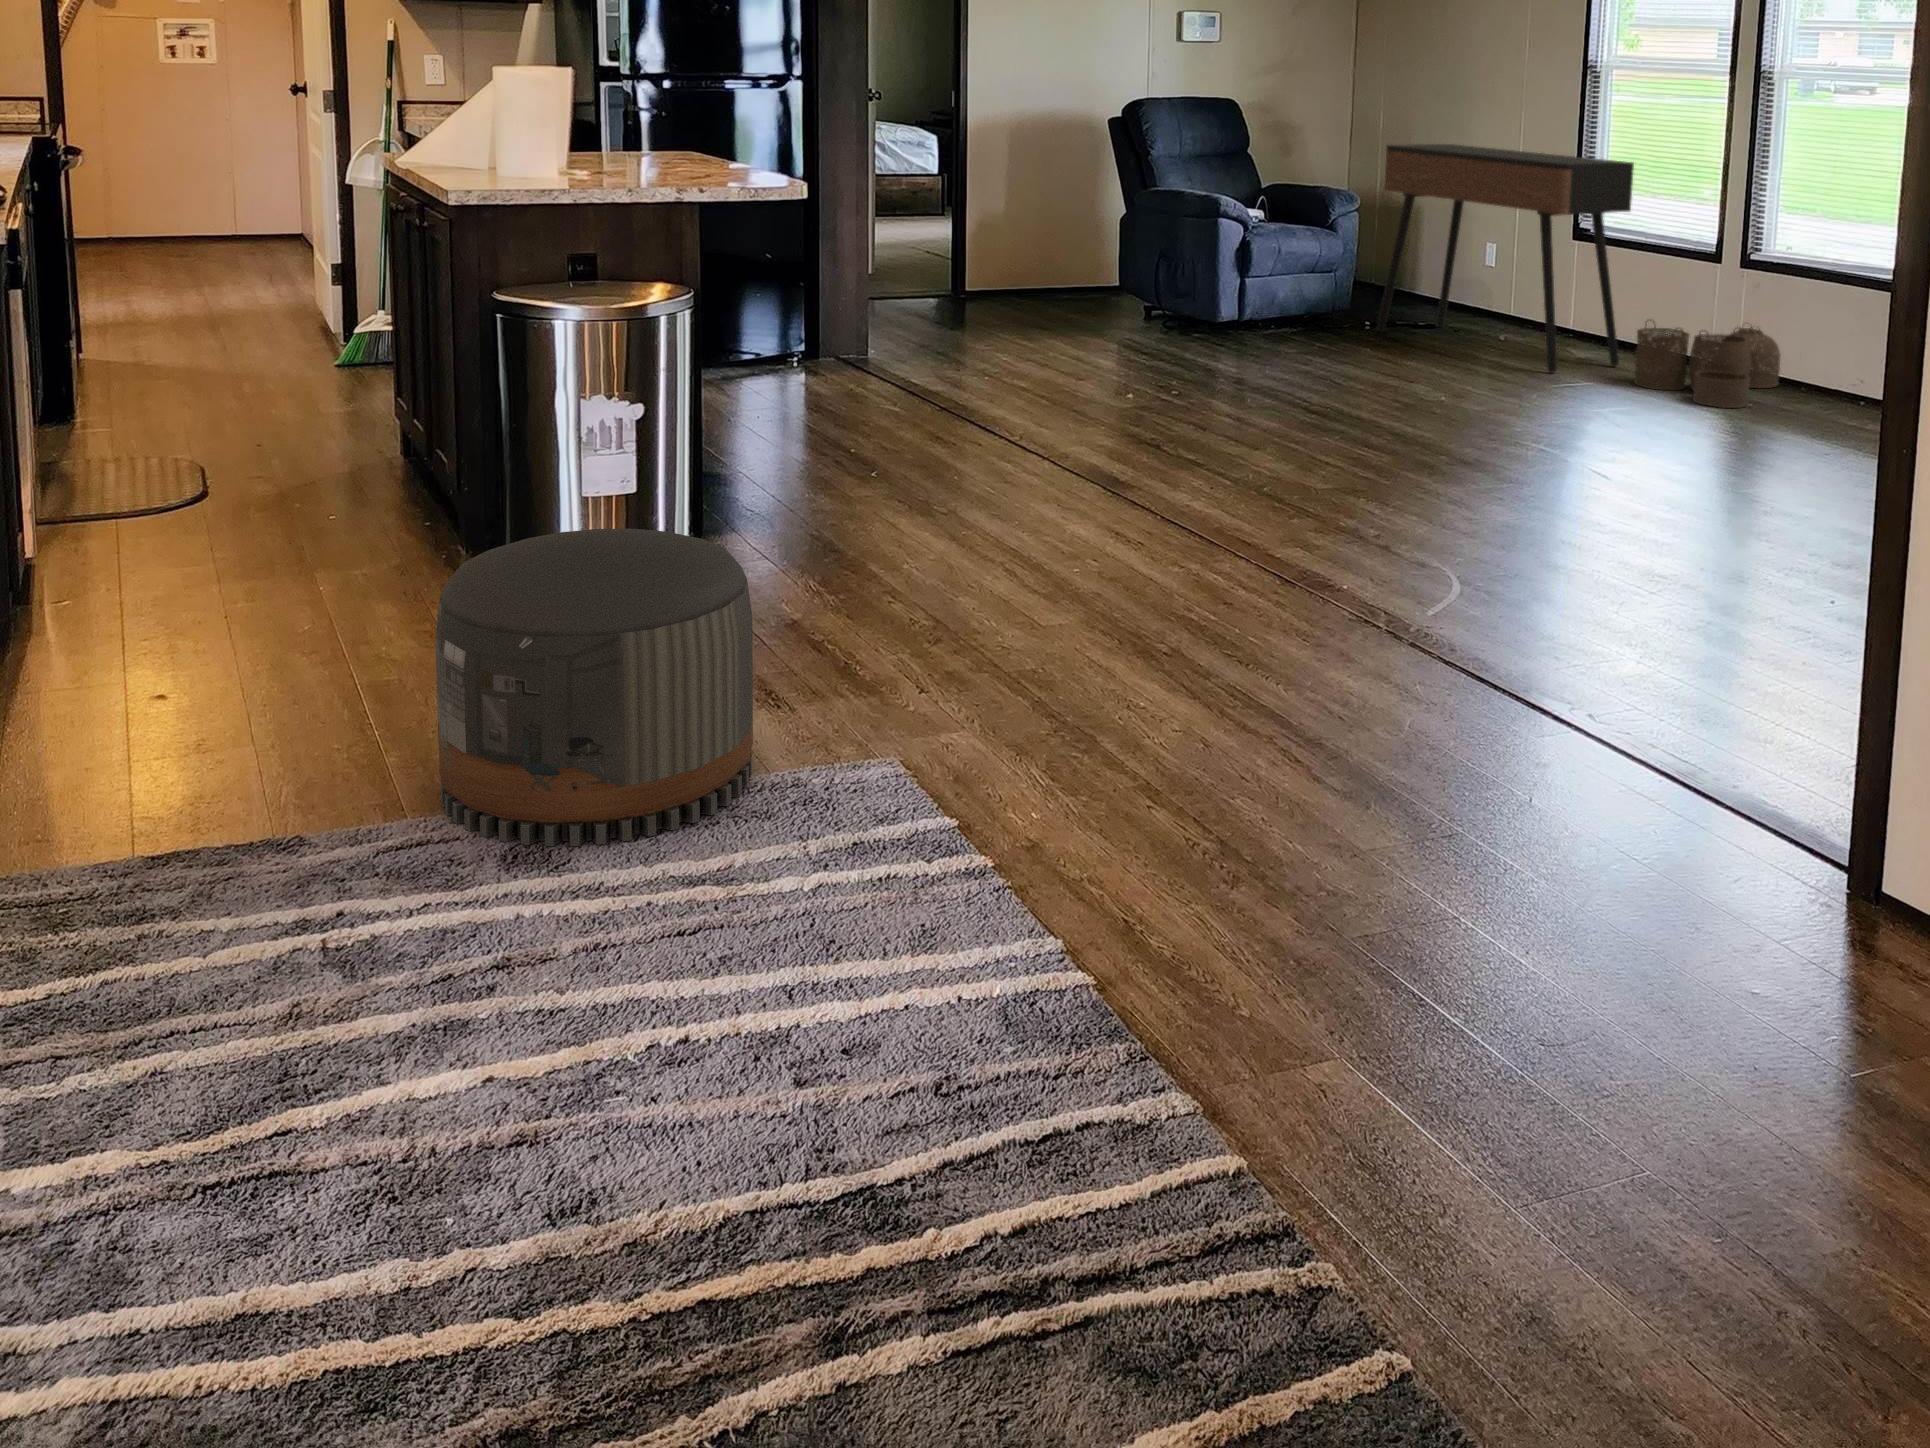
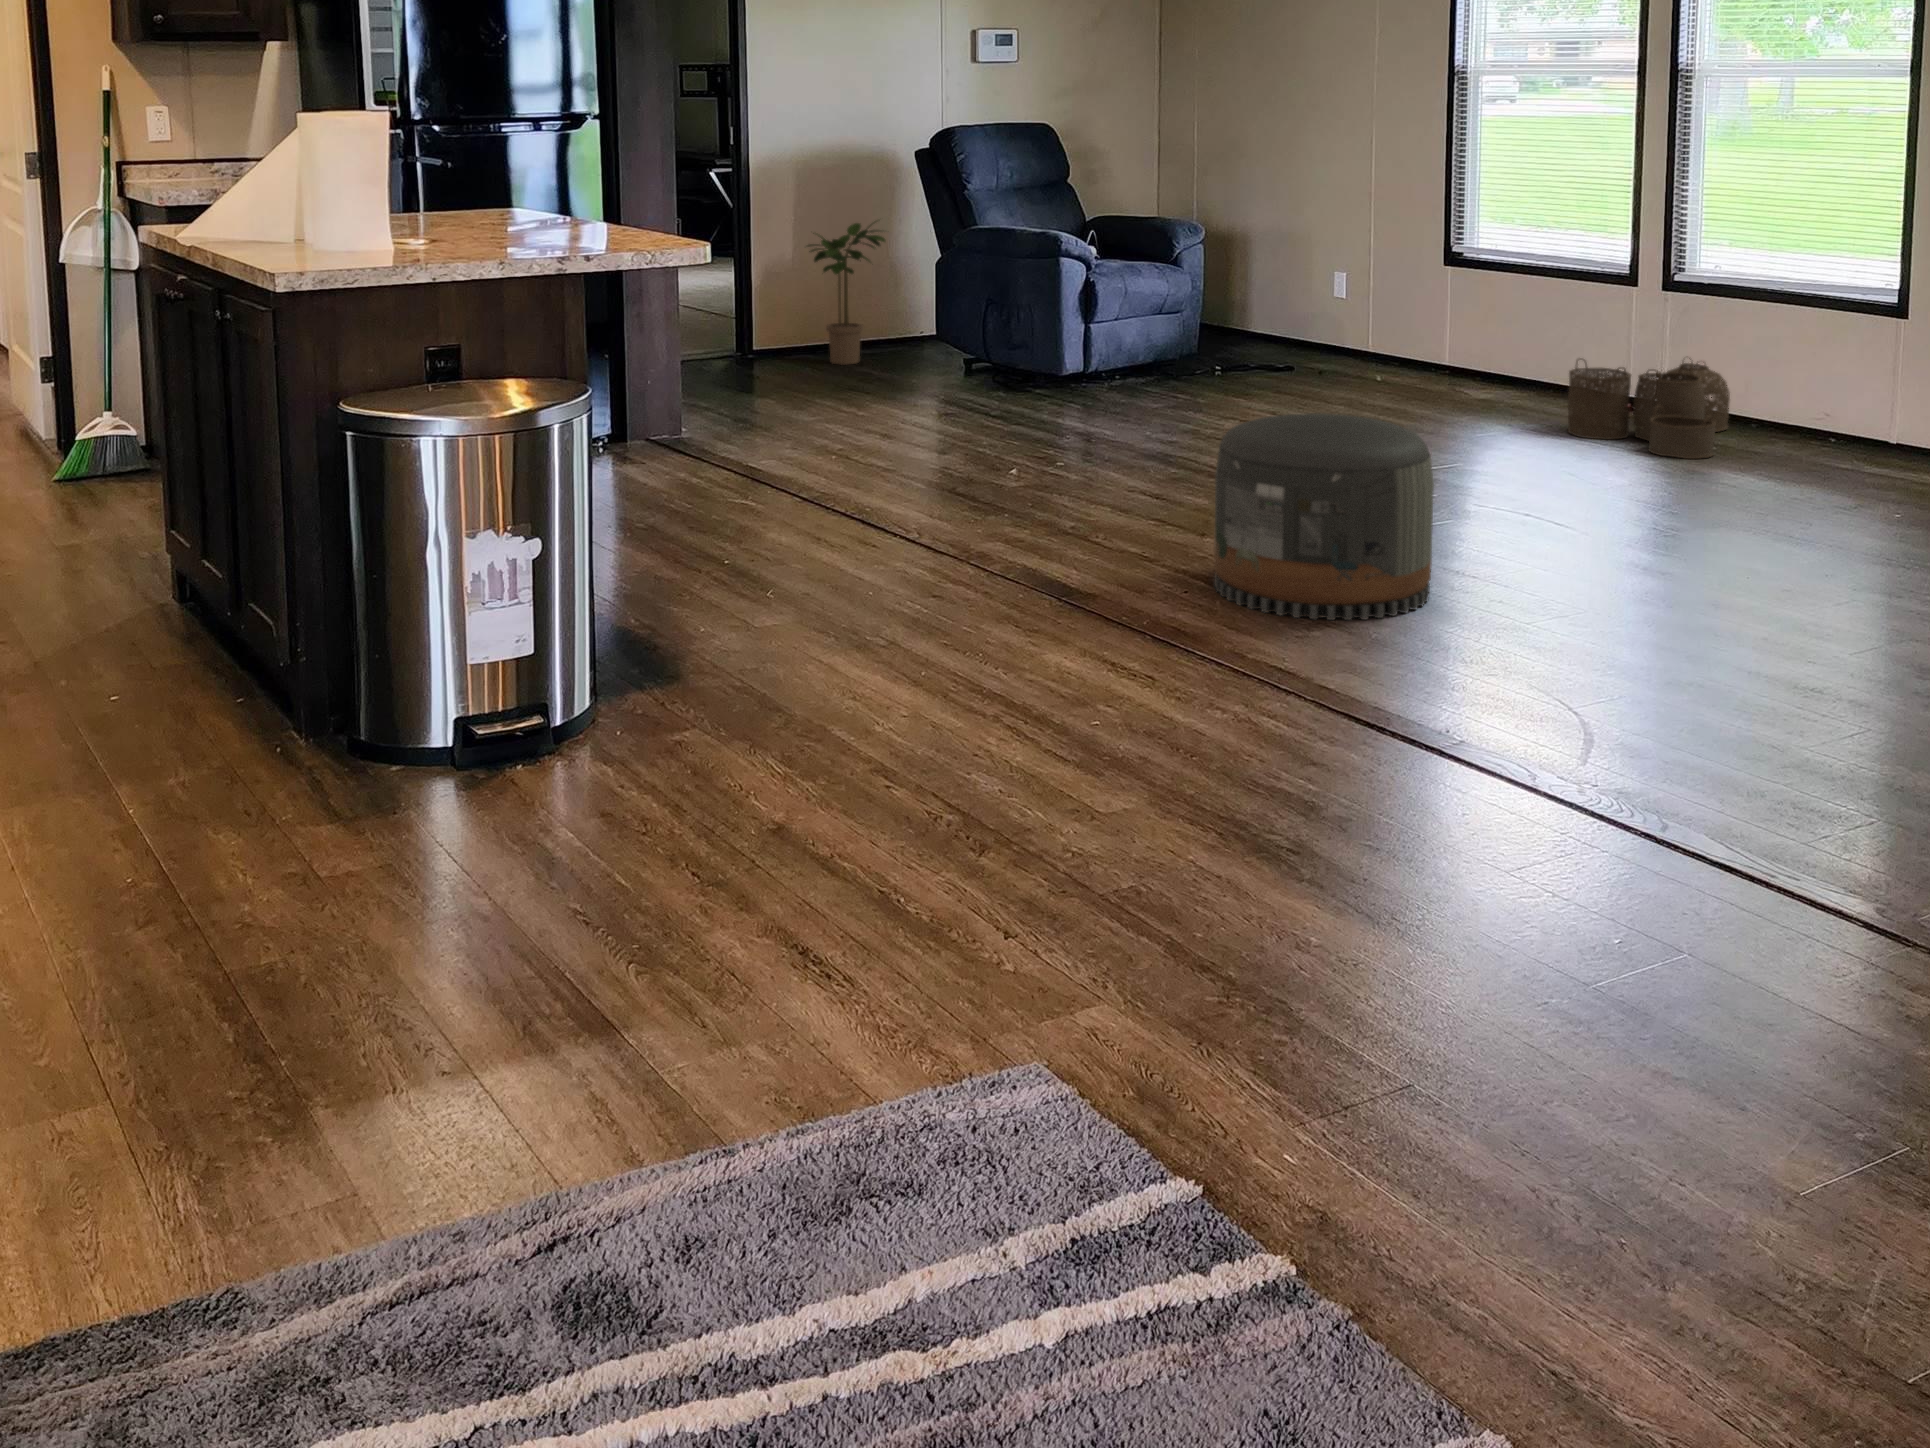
console table: present [1376,144,1634,373] -> none [1239,166,1546,425]
potted plant: none [1009,175,1087,302] -> present [808,222,885,365]
pouf: present [435,529,753,846] -> present [1214,413,1434,620]

